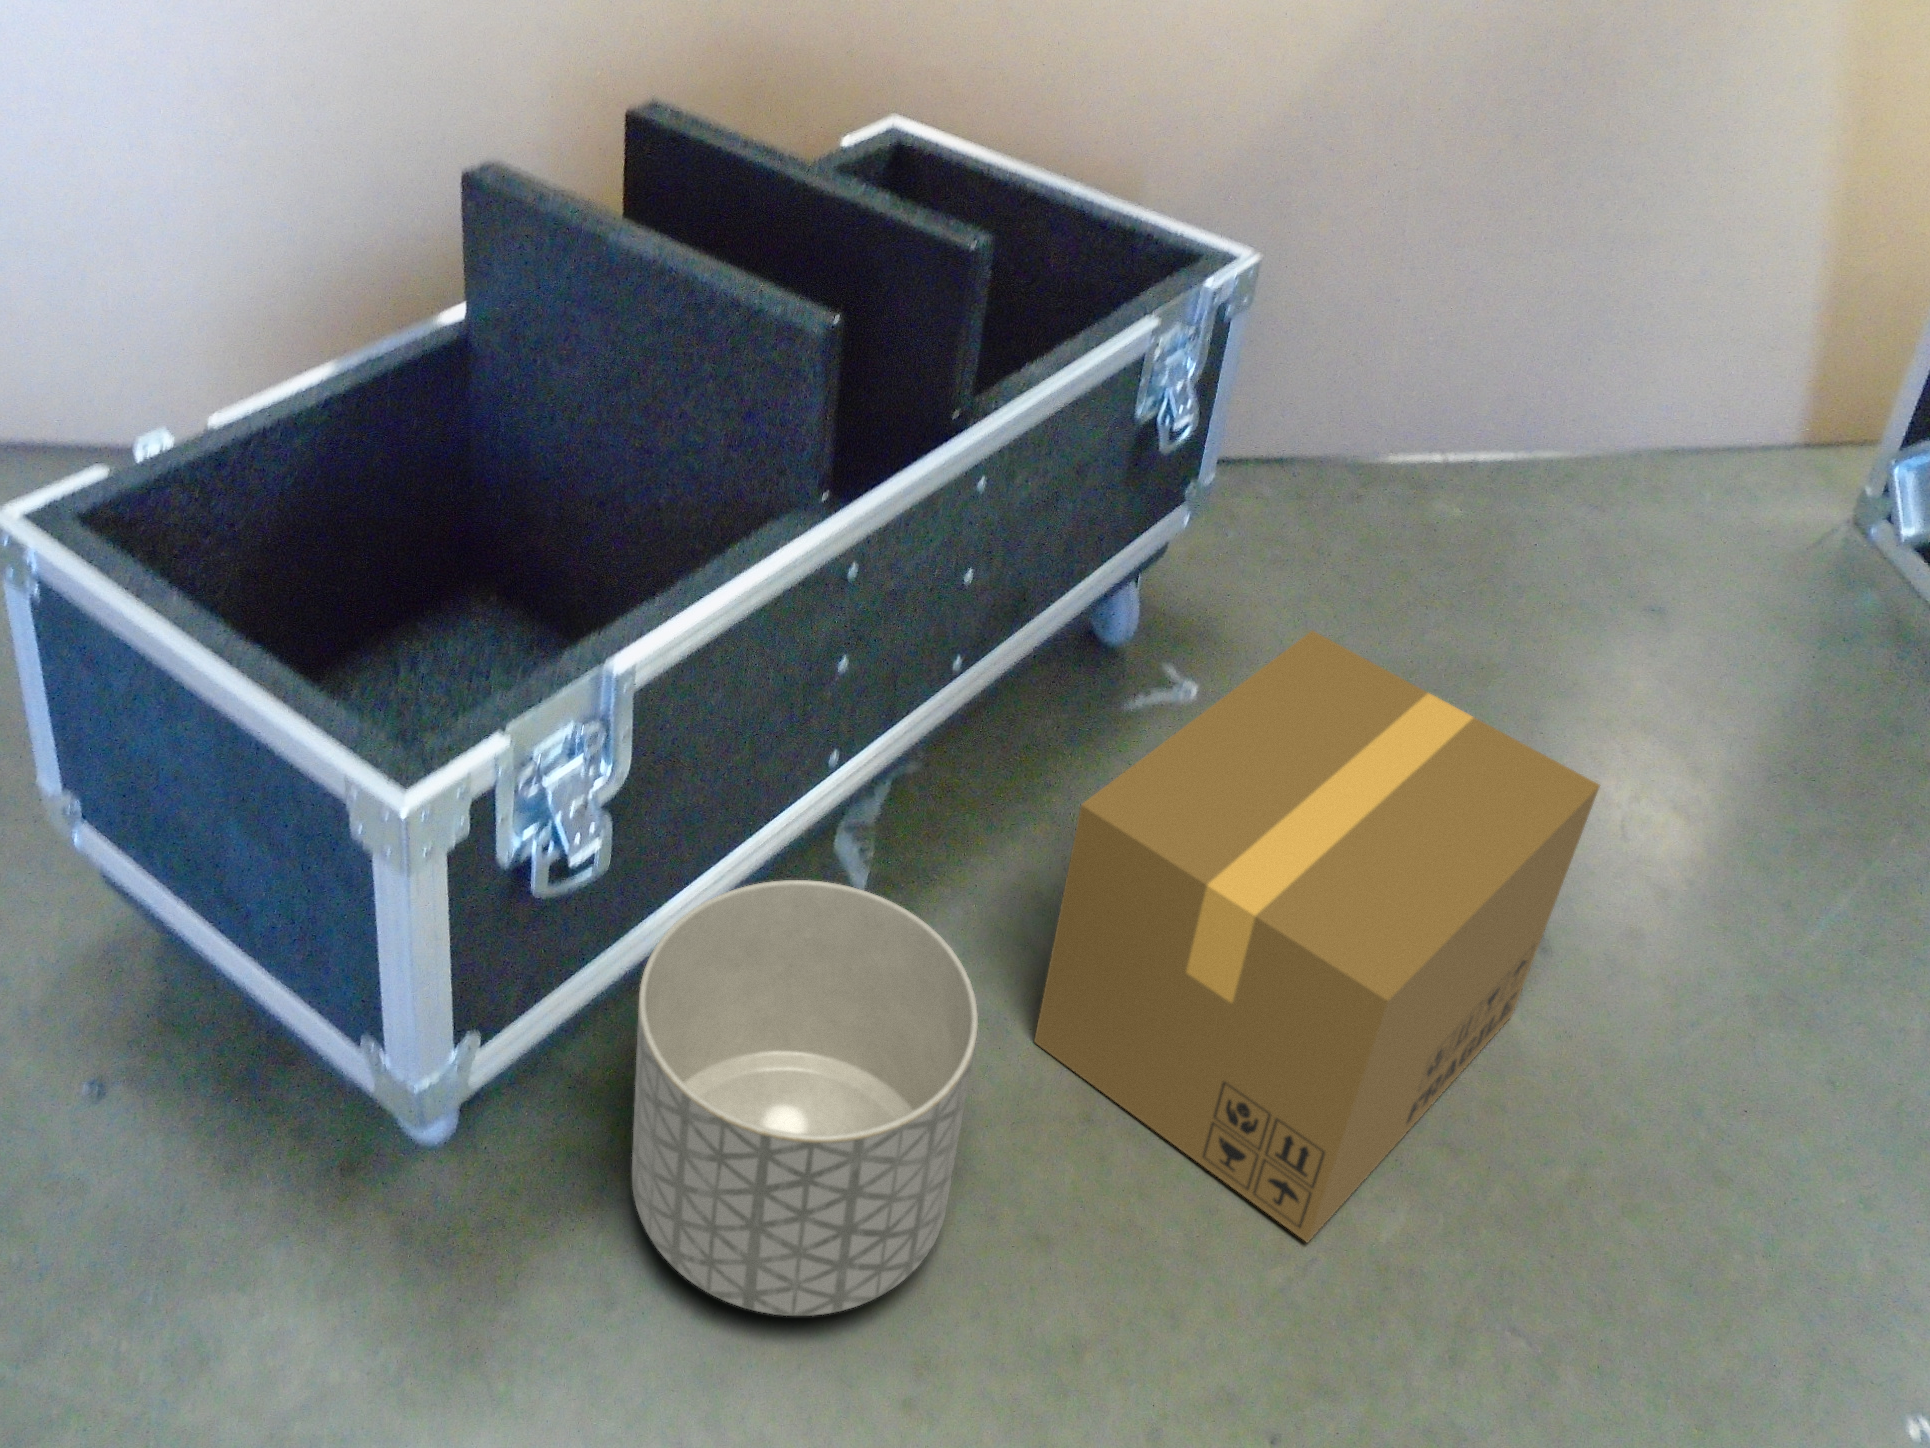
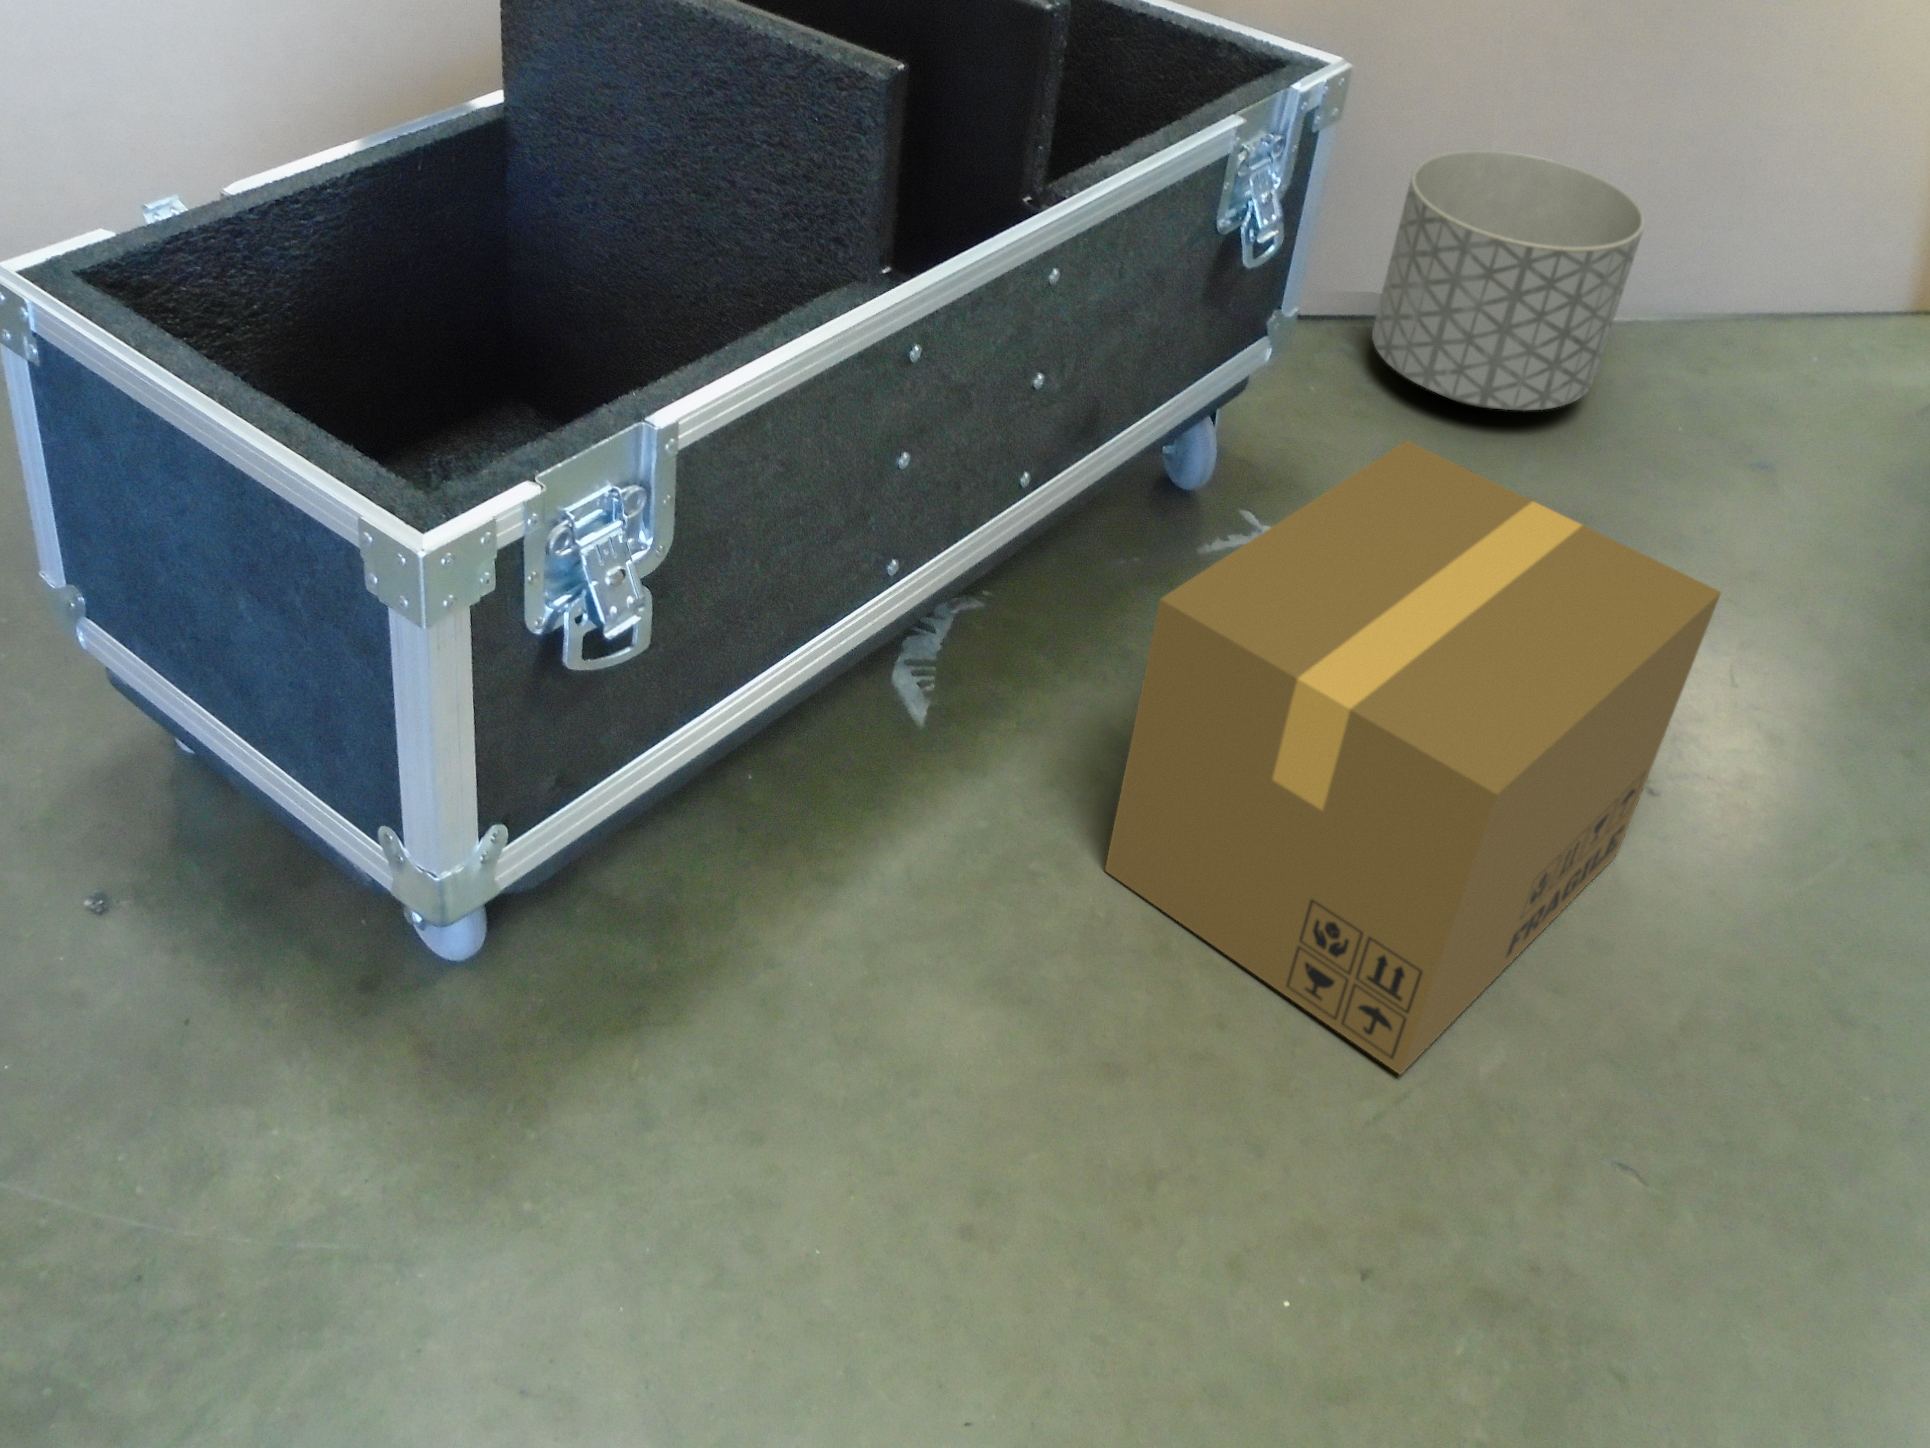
planter: present [632,880,978,1316] -> present [1372,150,1645,411]

